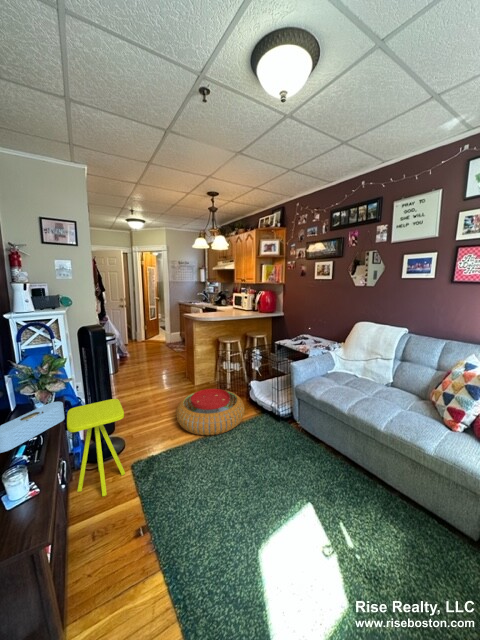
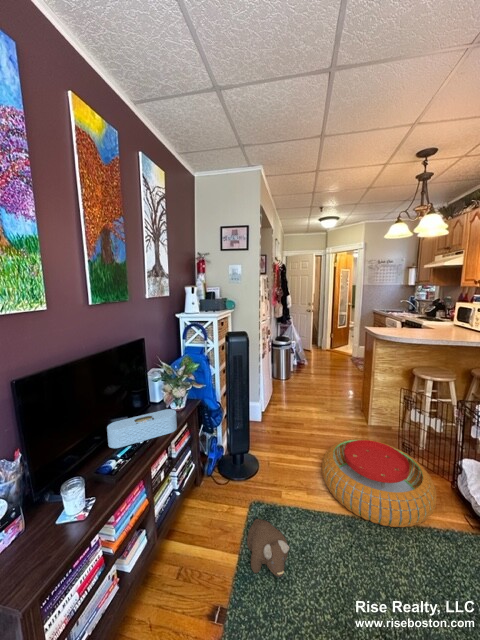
side table: present [67,399,125,496] -> none [182,416,244,529]
plush toy: none [144,460,181,495] -> present [247,519,289,577]

